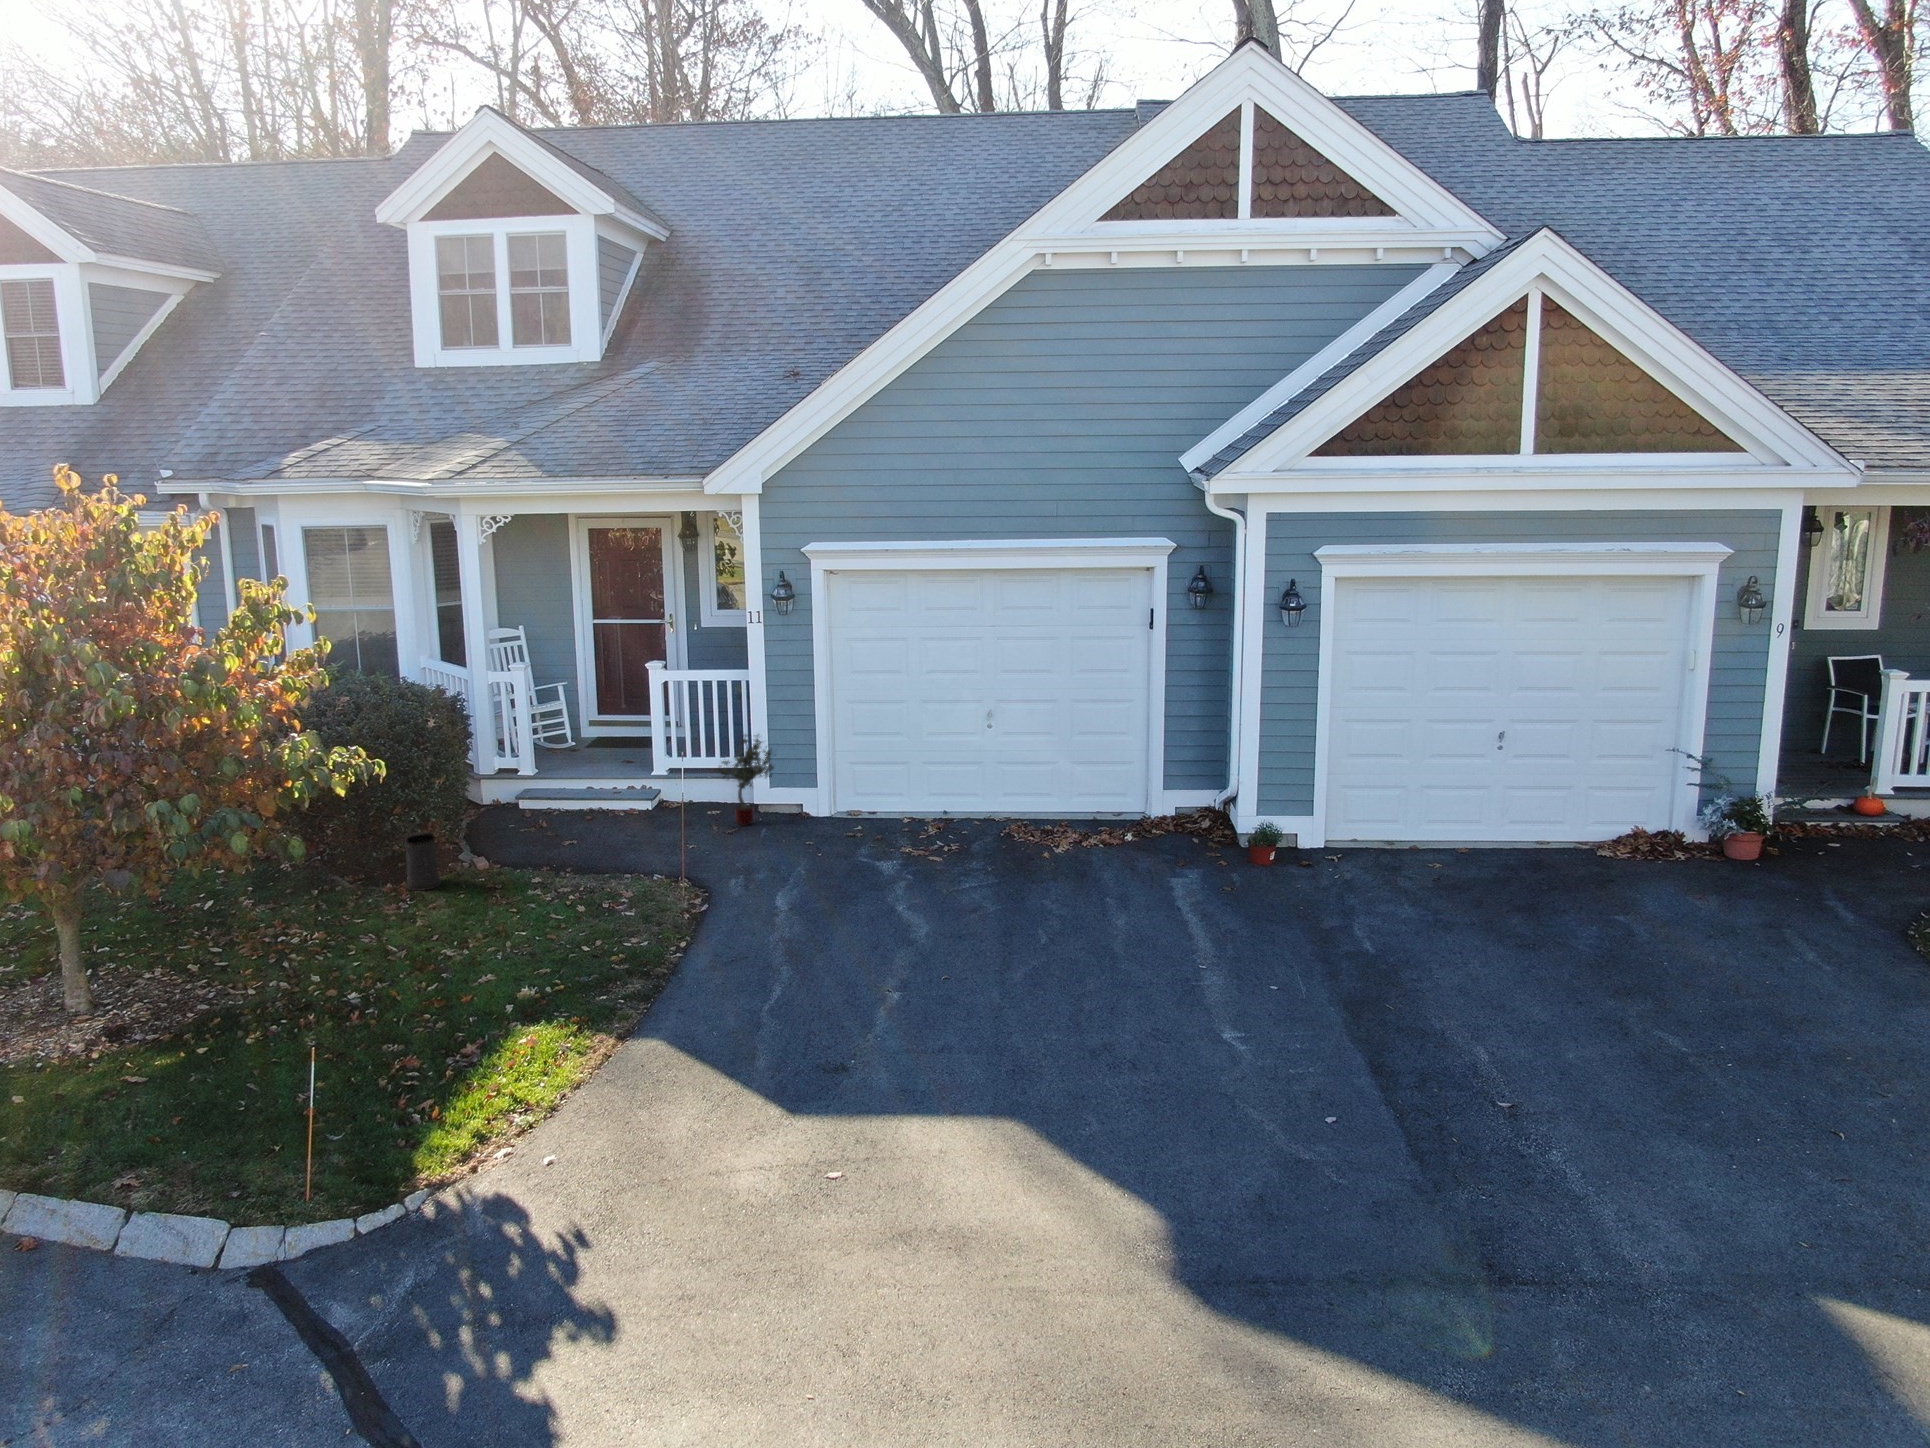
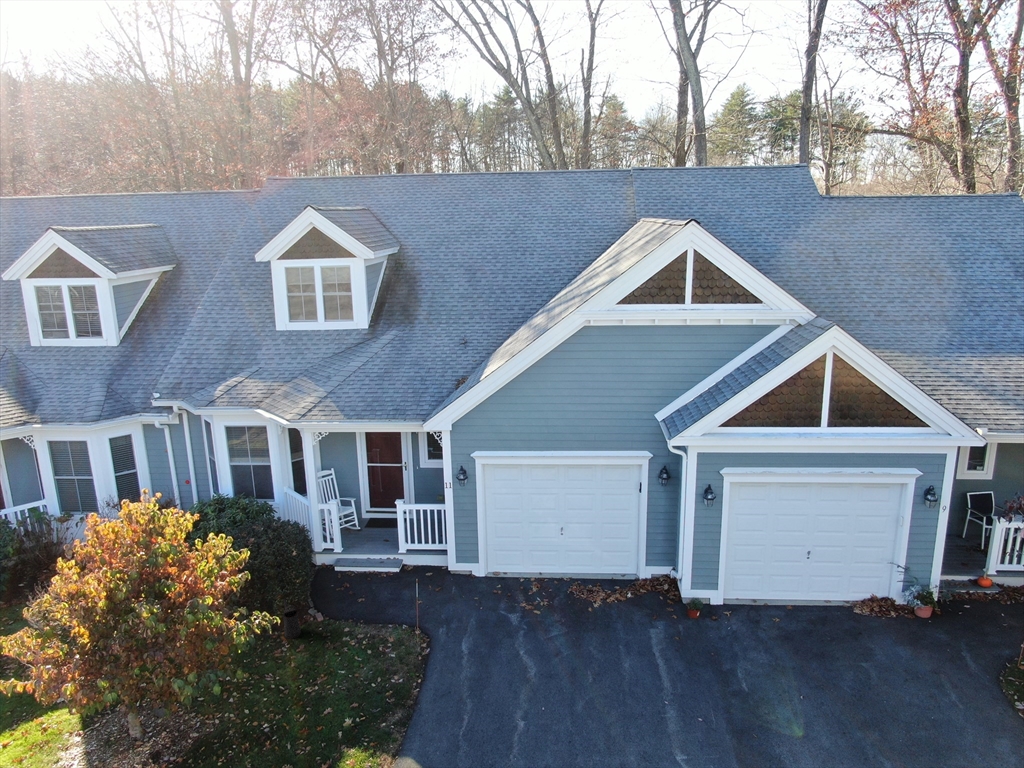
potted tree: present [717,735,774,826] -> none [430,540,459,583]

